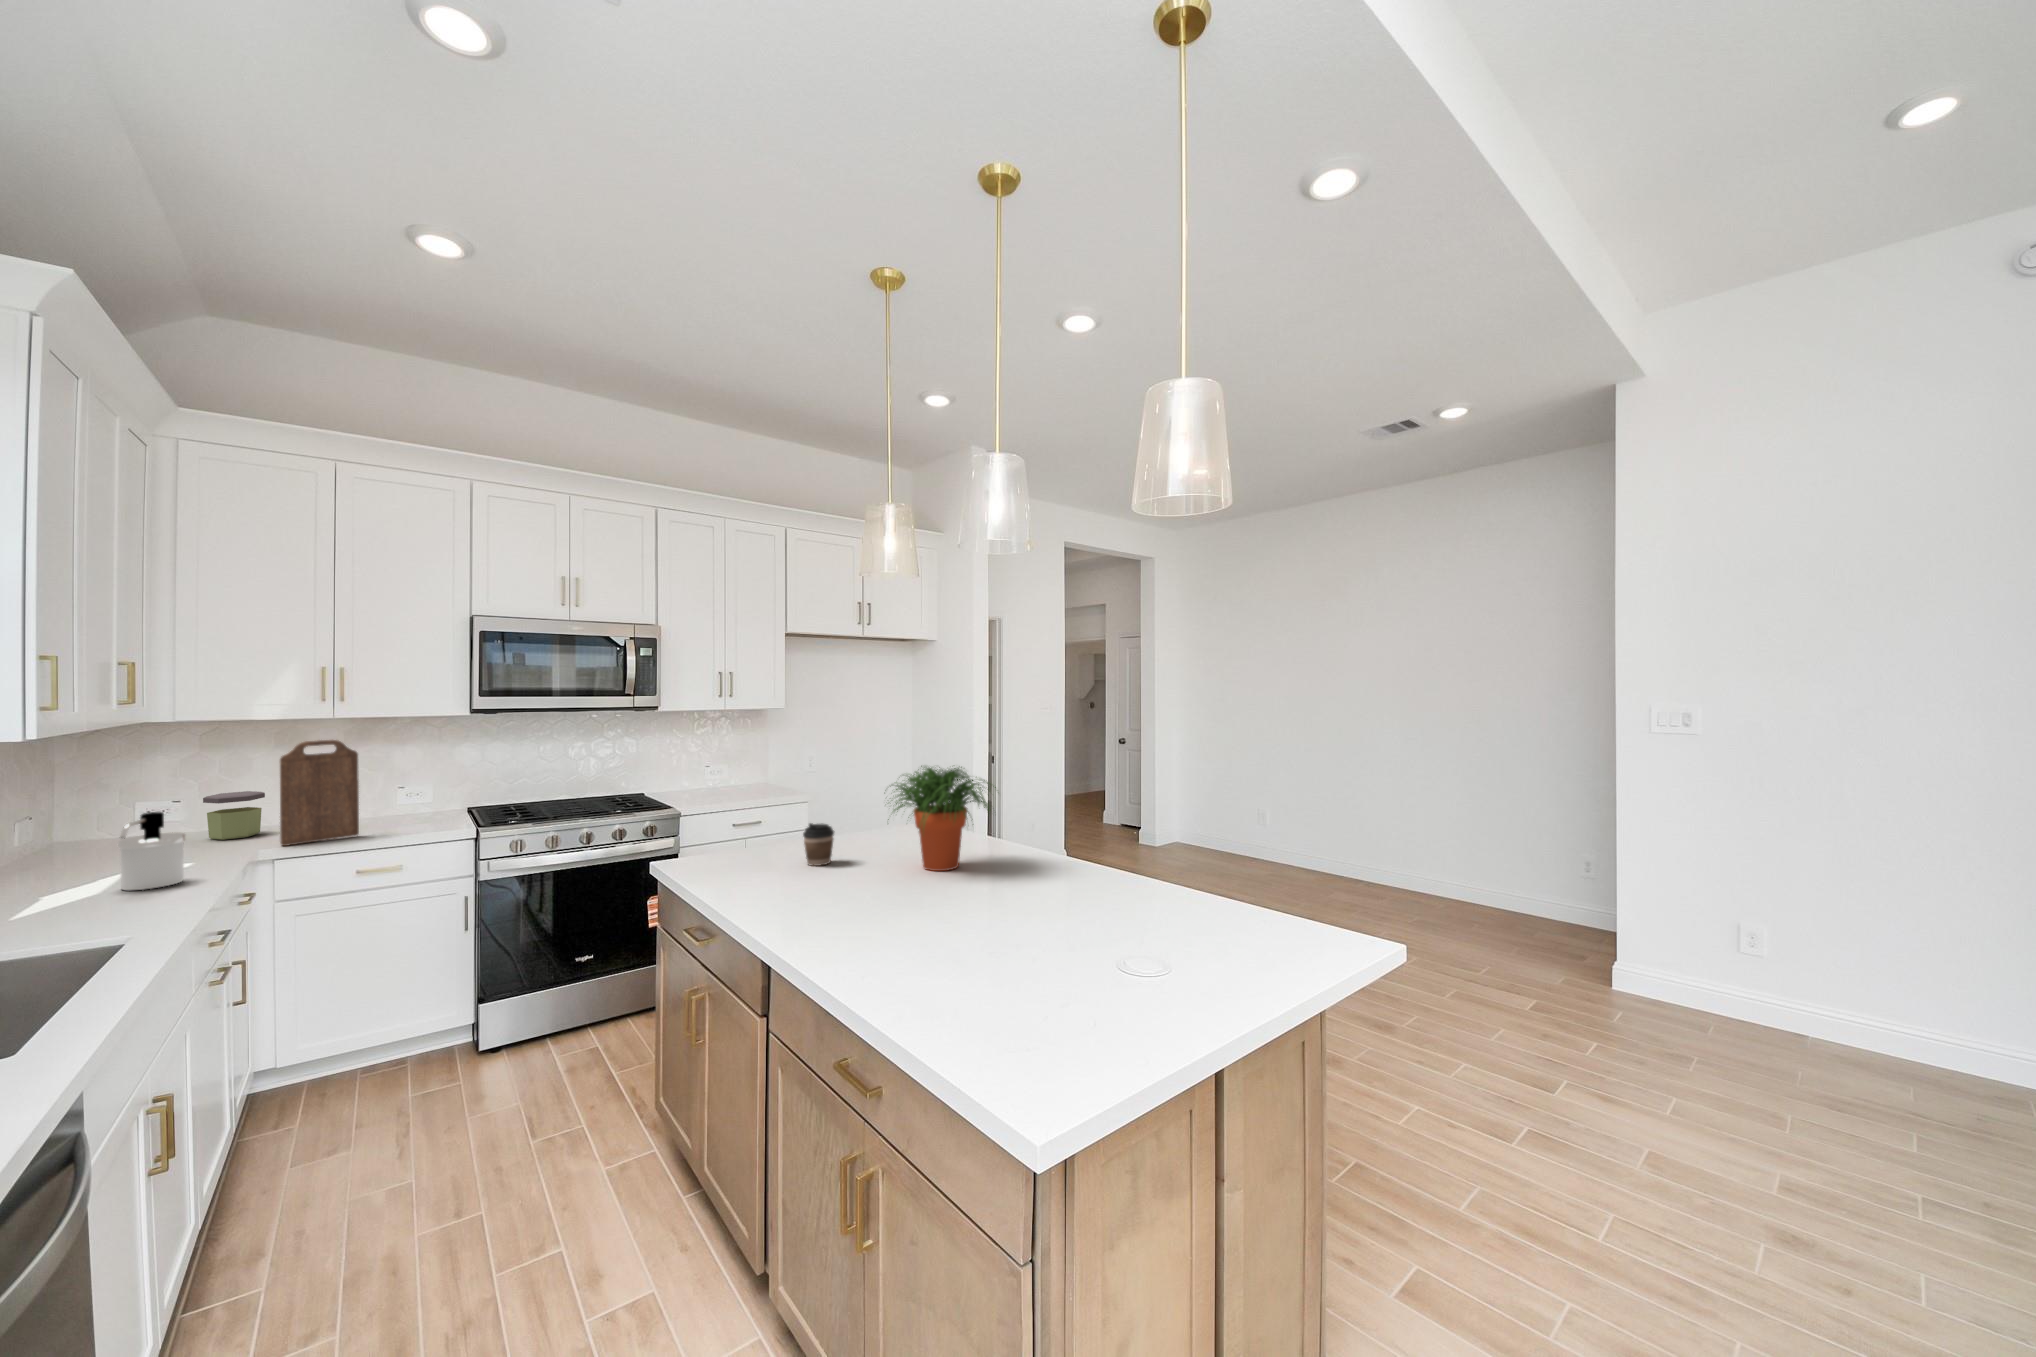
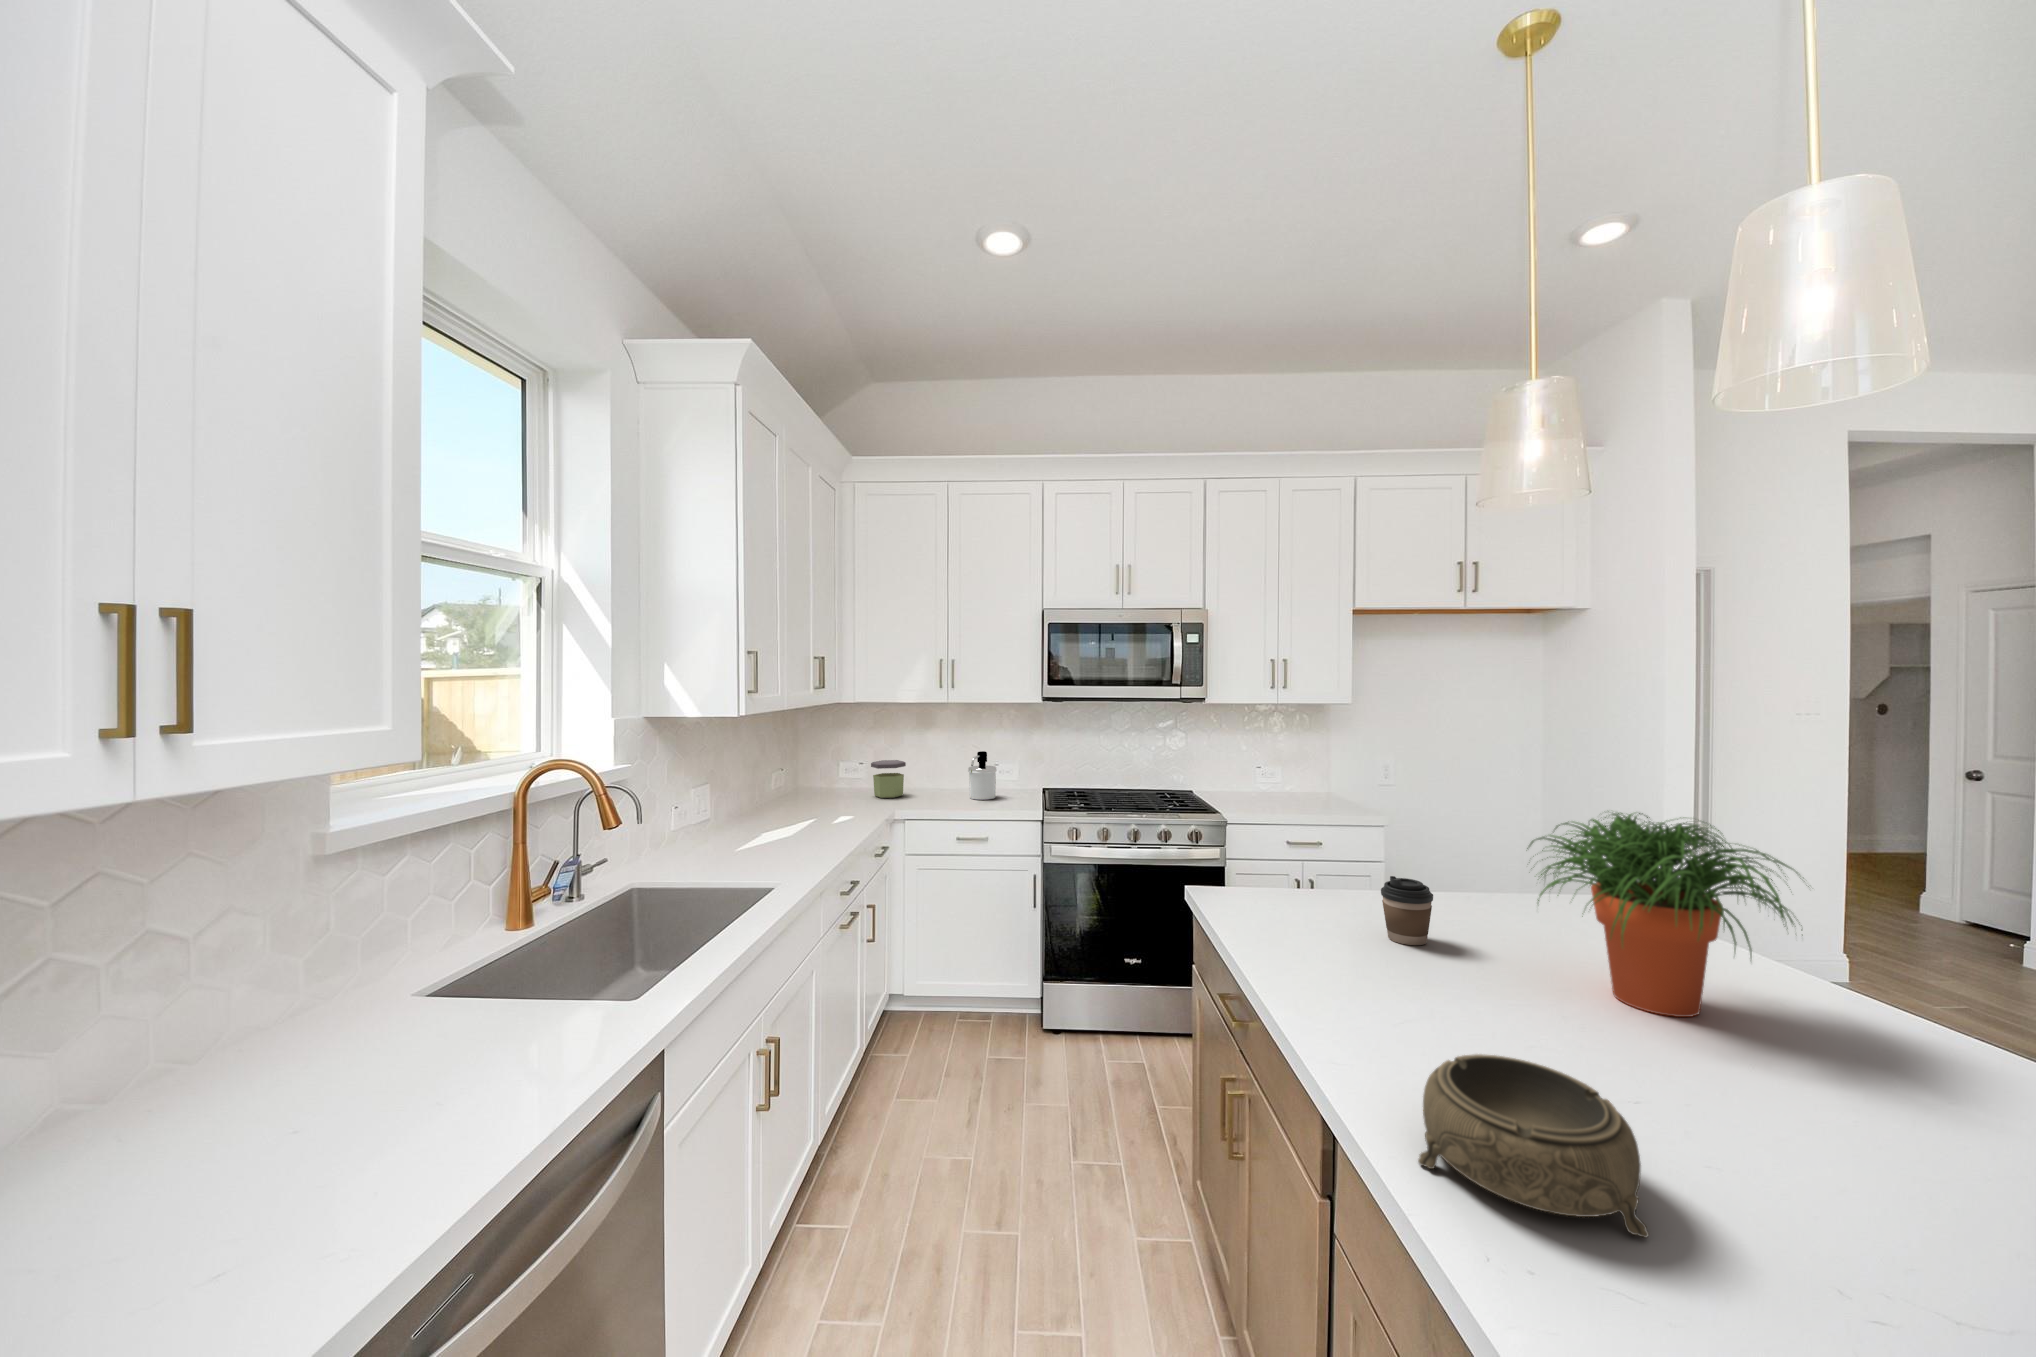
cutting board: present [280,740,359,846] -> none [907,721,959,809]
soap dispenser: present [118,812,186,890] -> present [968,751,996,800]
decorative bowl: none [819,890,913,950] -> present [1418,1054,1648,1238]

